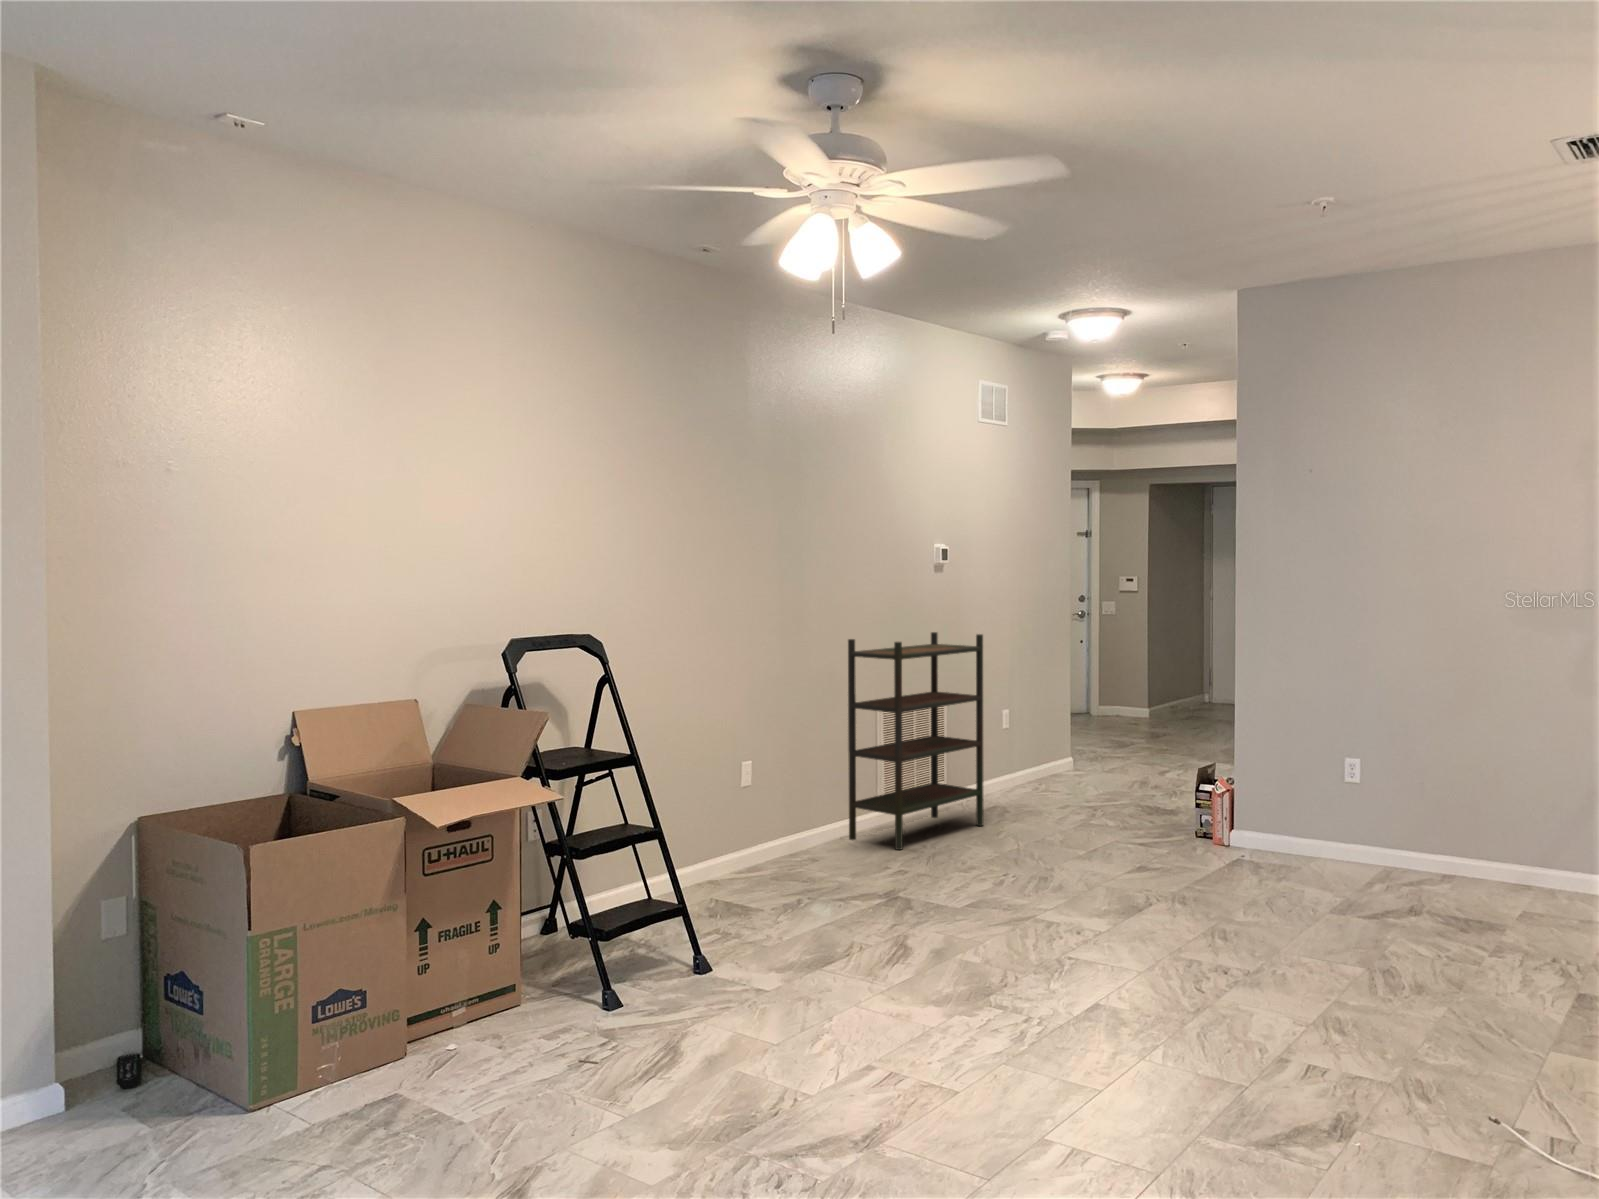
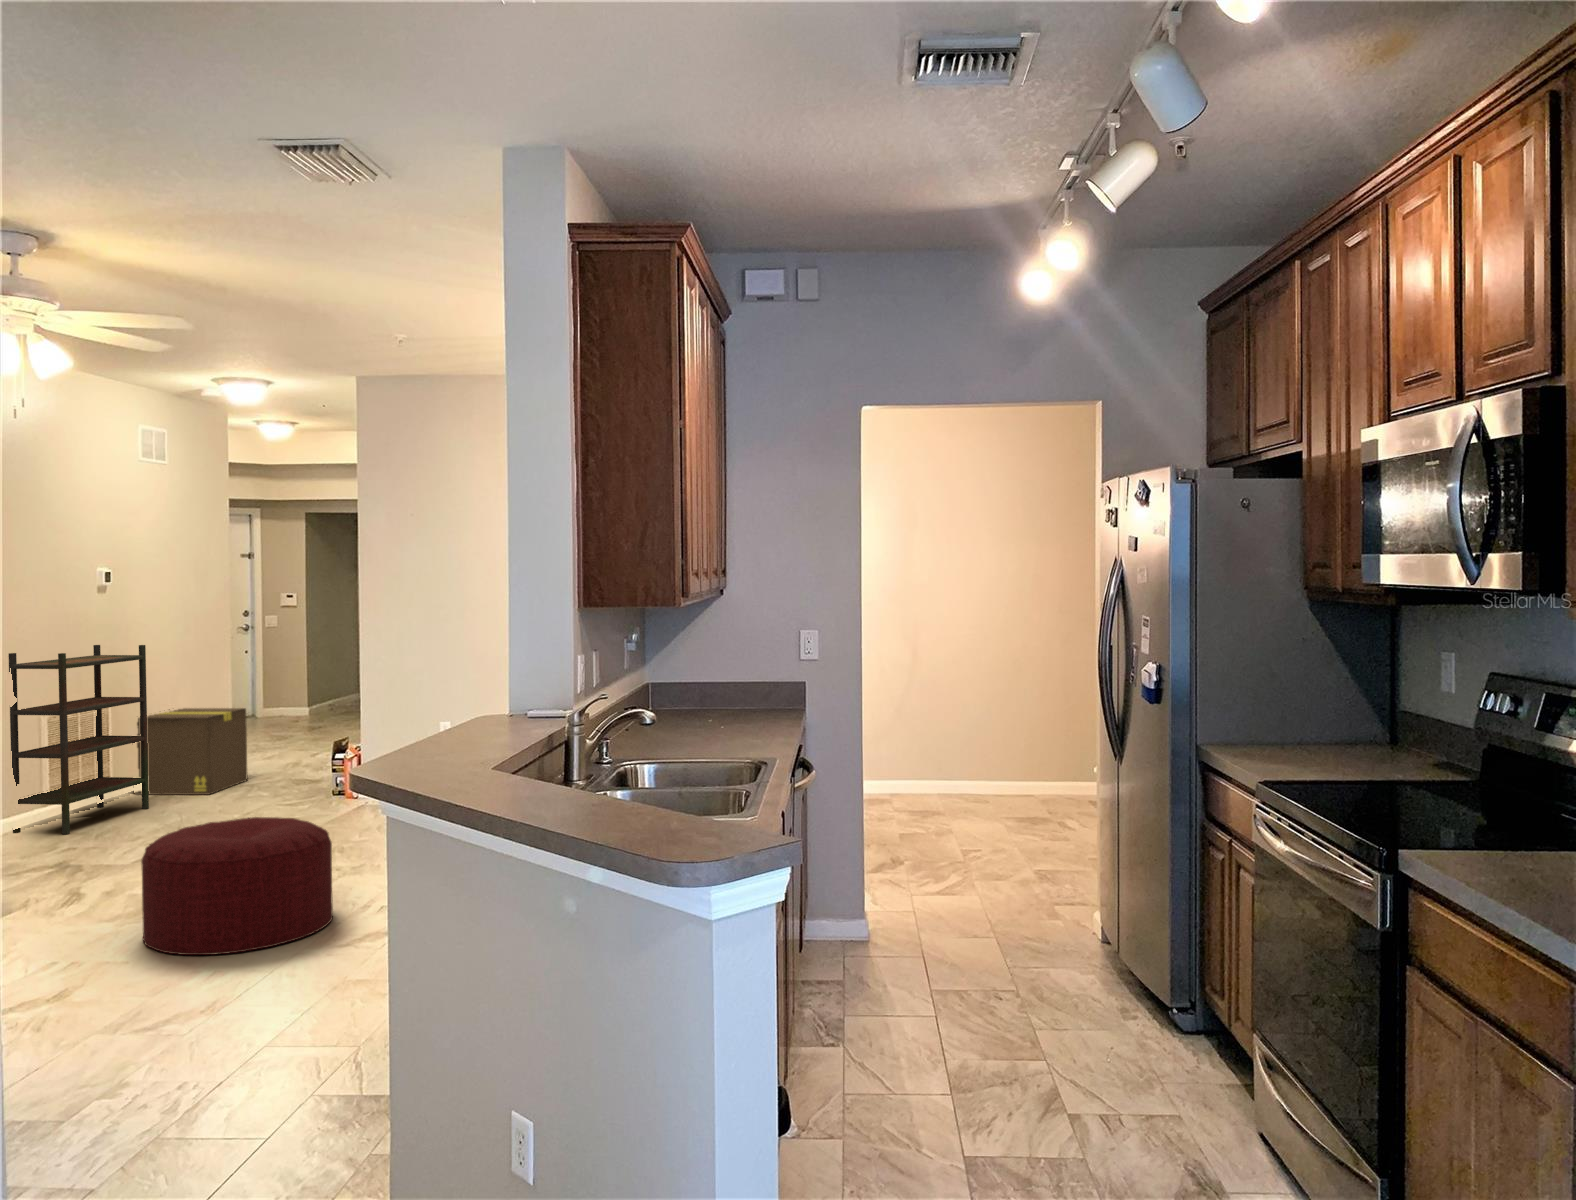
cardboard box: none [968,708,1089,816] -> present [134,708,248,795]
ottoman: none [974,893,1233,1113] -> present [141,817,333,955]

